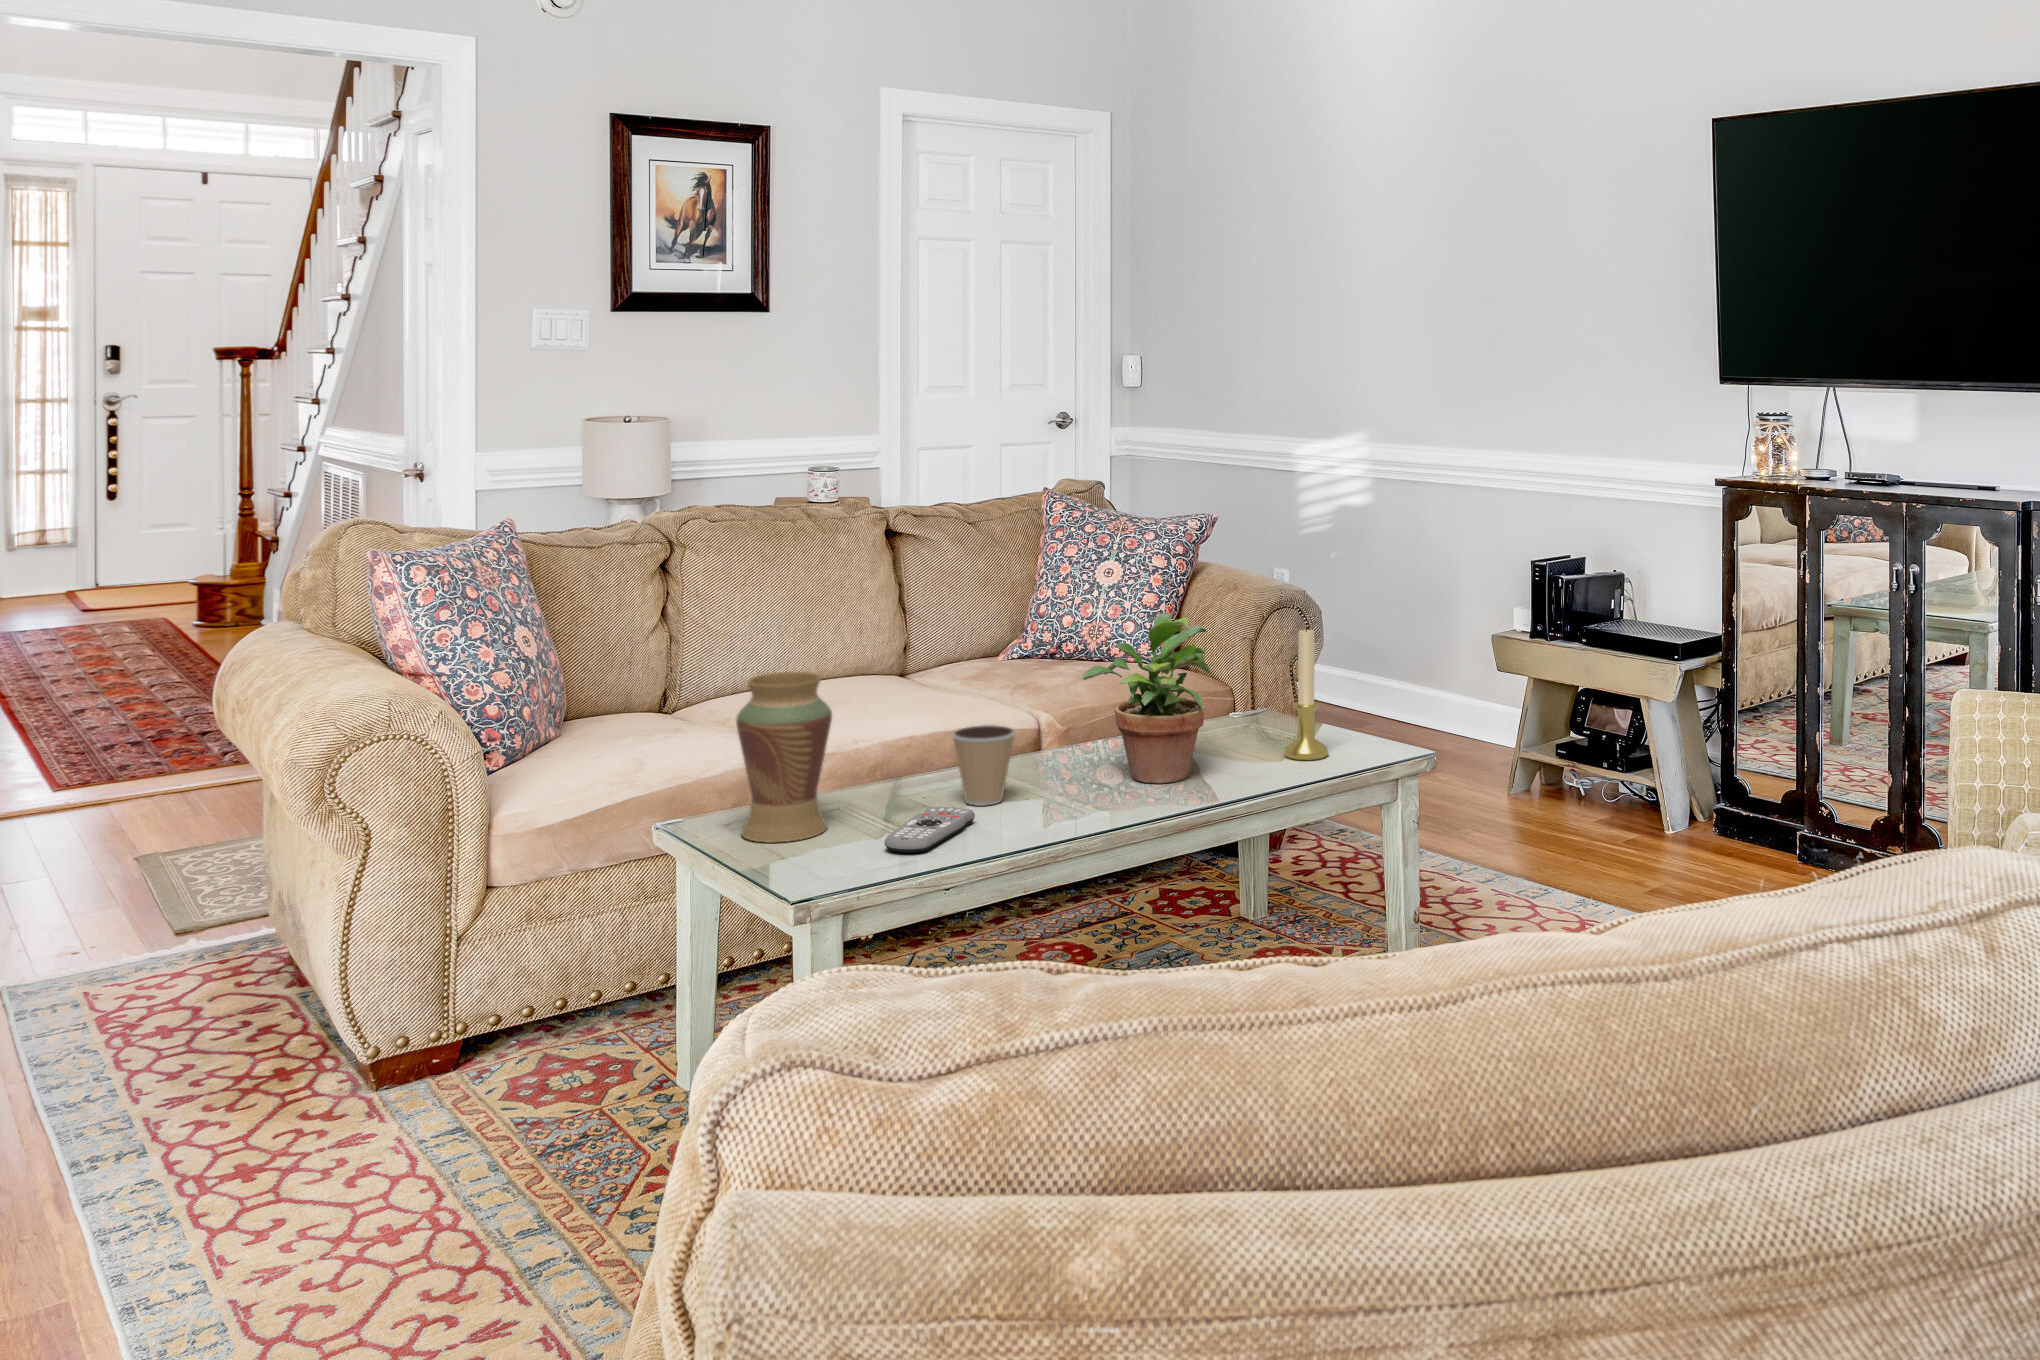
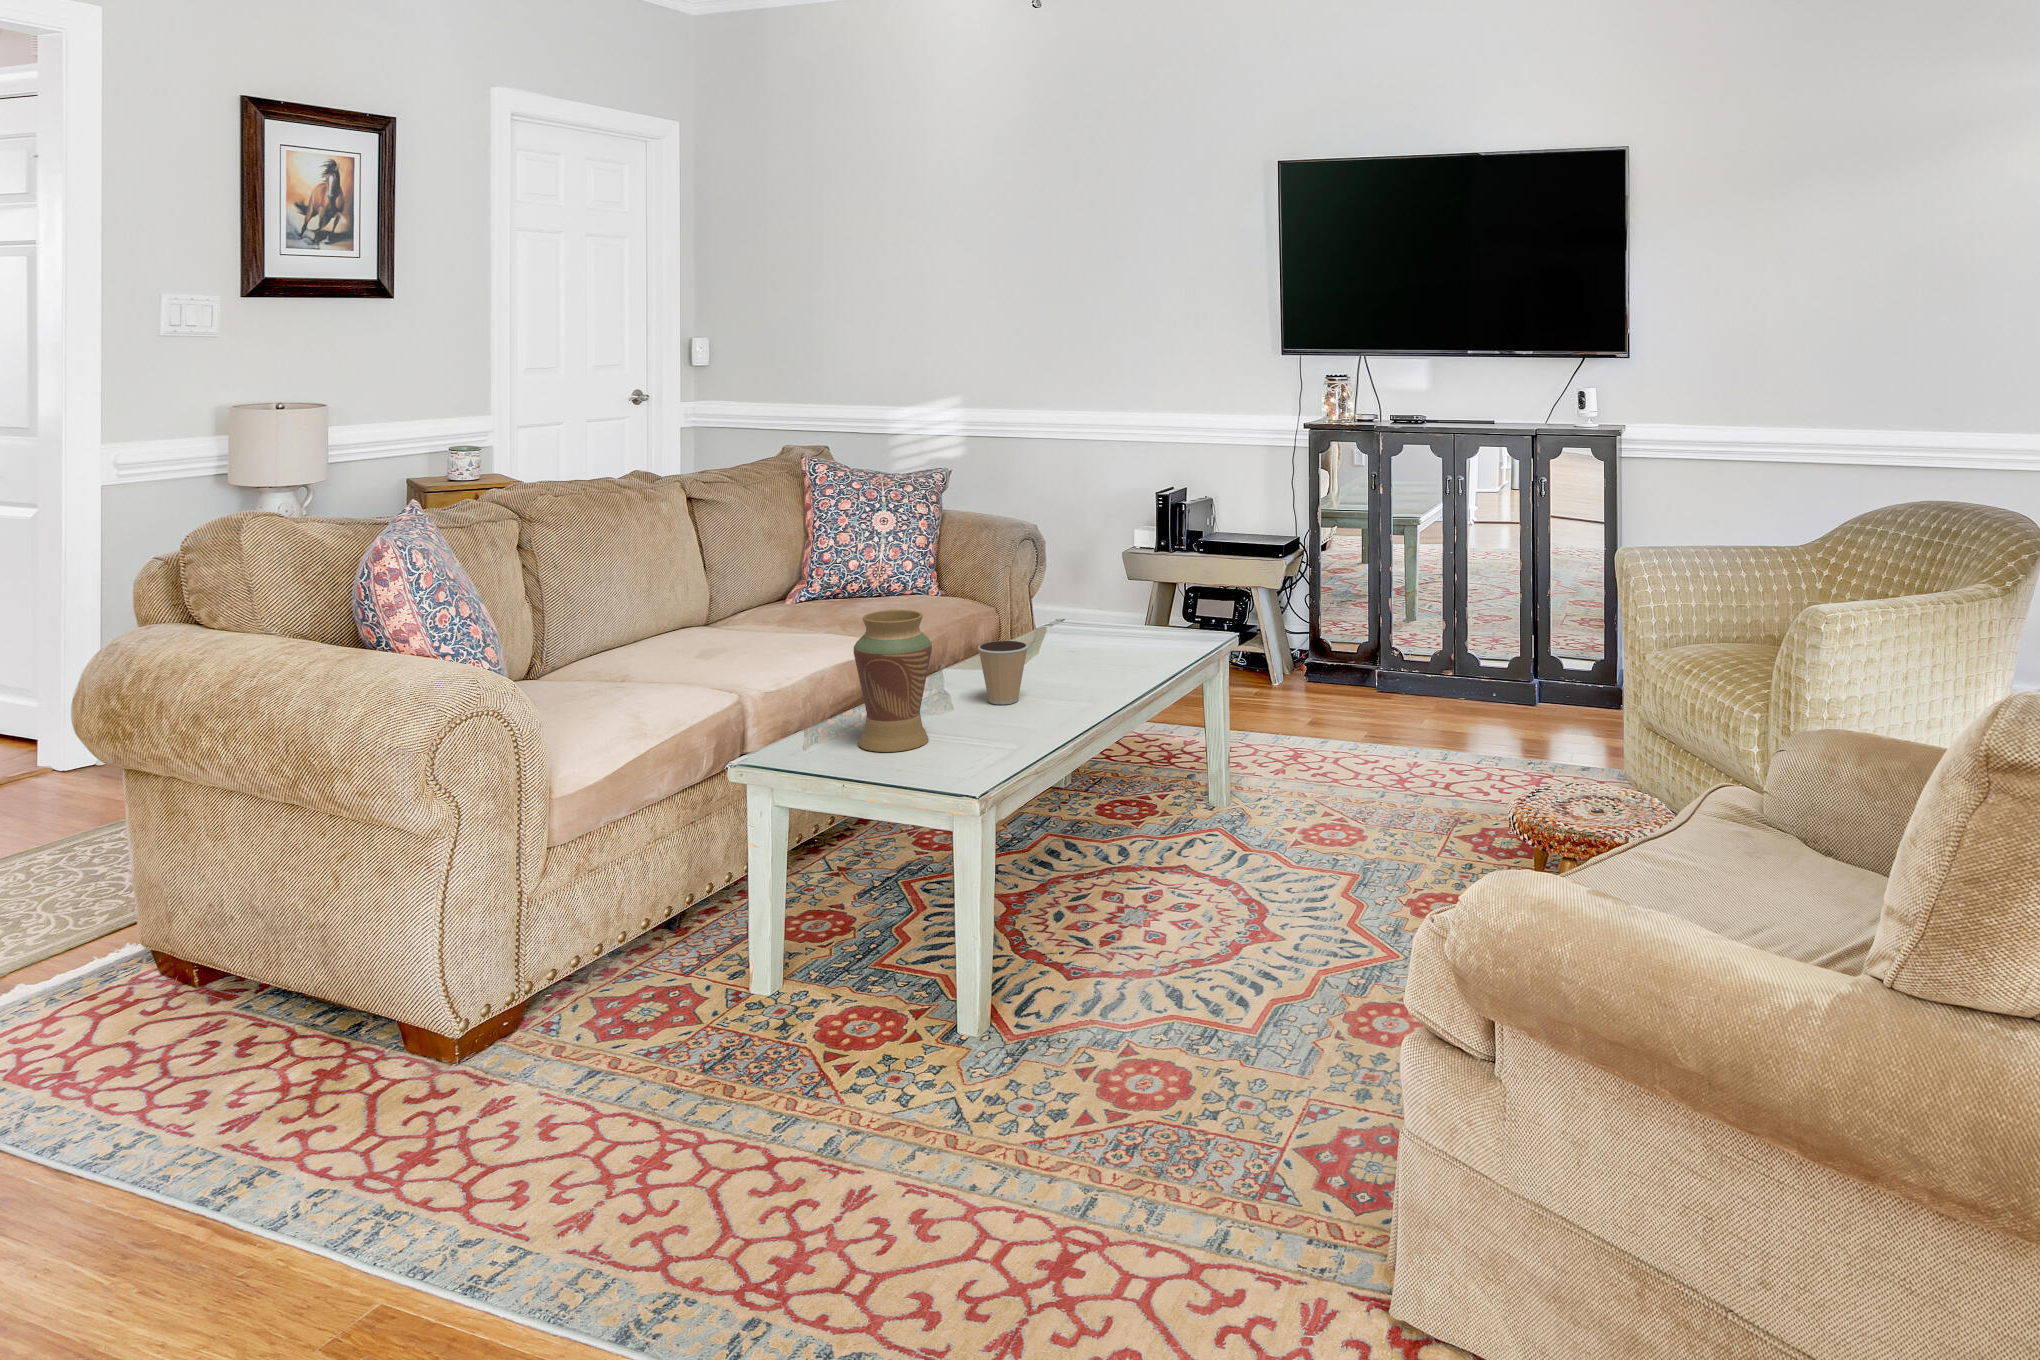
potted plant: present [1082,613,1211,783] -> none [1044,543,1135,673]
candle holder: present [1284,626,1328,760] -> none [1150,545,1184,646]
remote control: present [885,807,975,852] -> none [991,705,1042,740]

